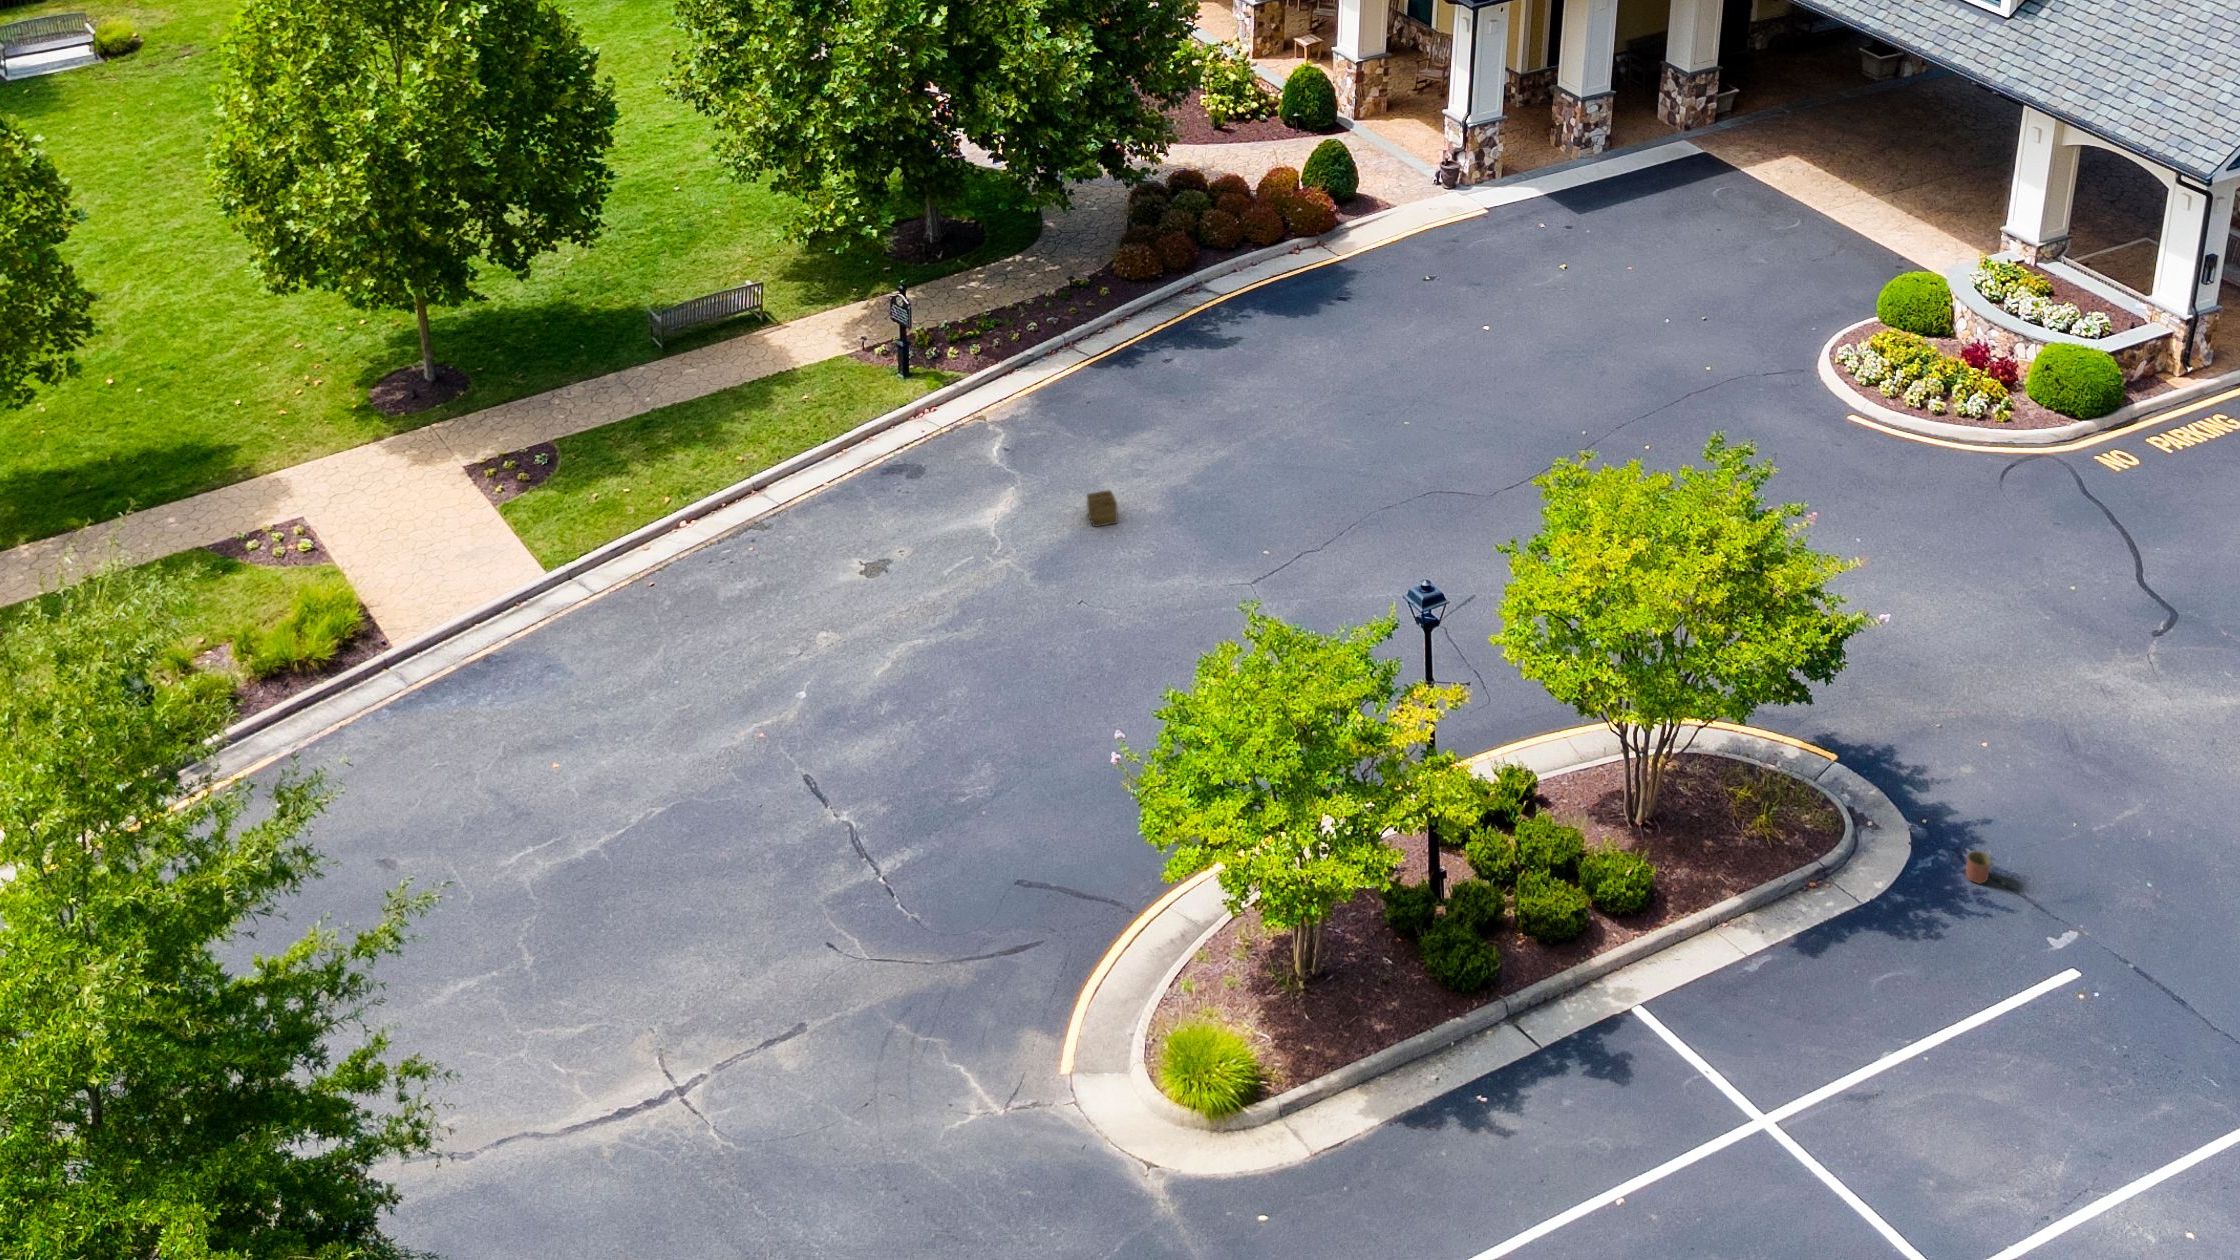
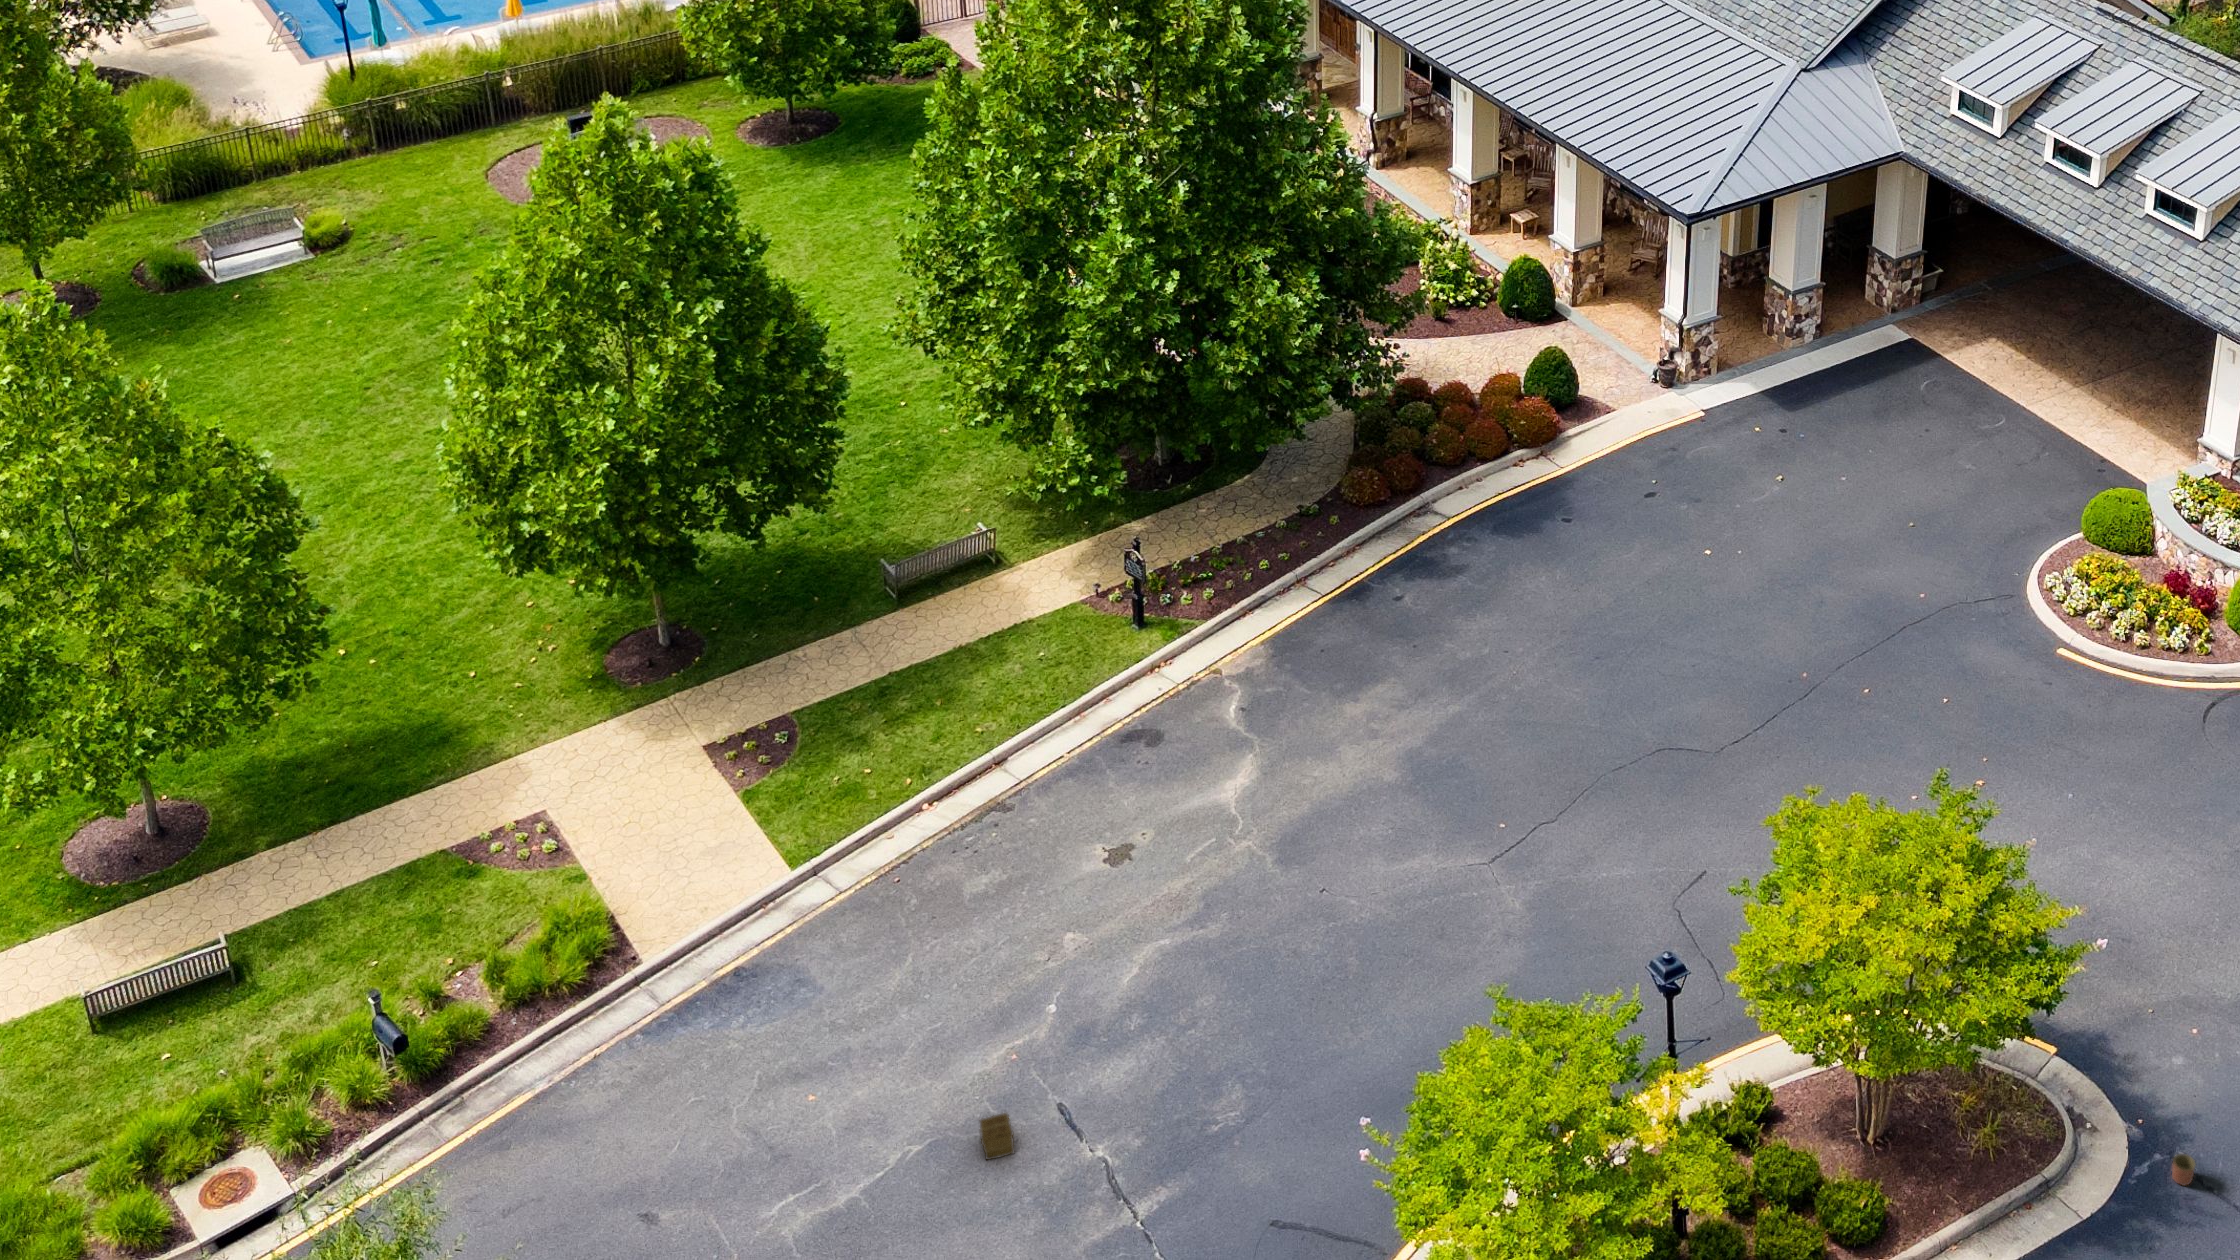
cardboard box: present [1087,491,1118,527] -> present [980,1113,1015,1160]

